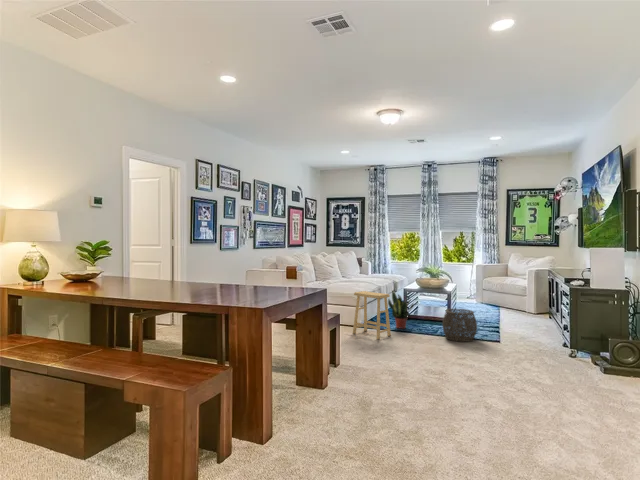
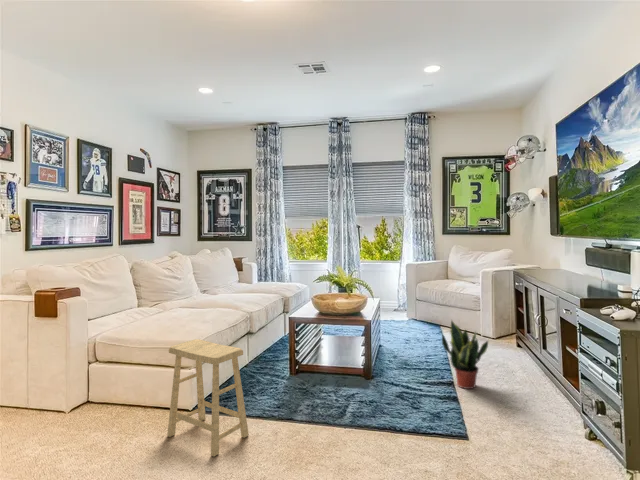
potted plant: present [388,291,414,329] -> present [442,321,488,389]
woven basket: present [443,309,477,342] -> none [354,366,423,446]

